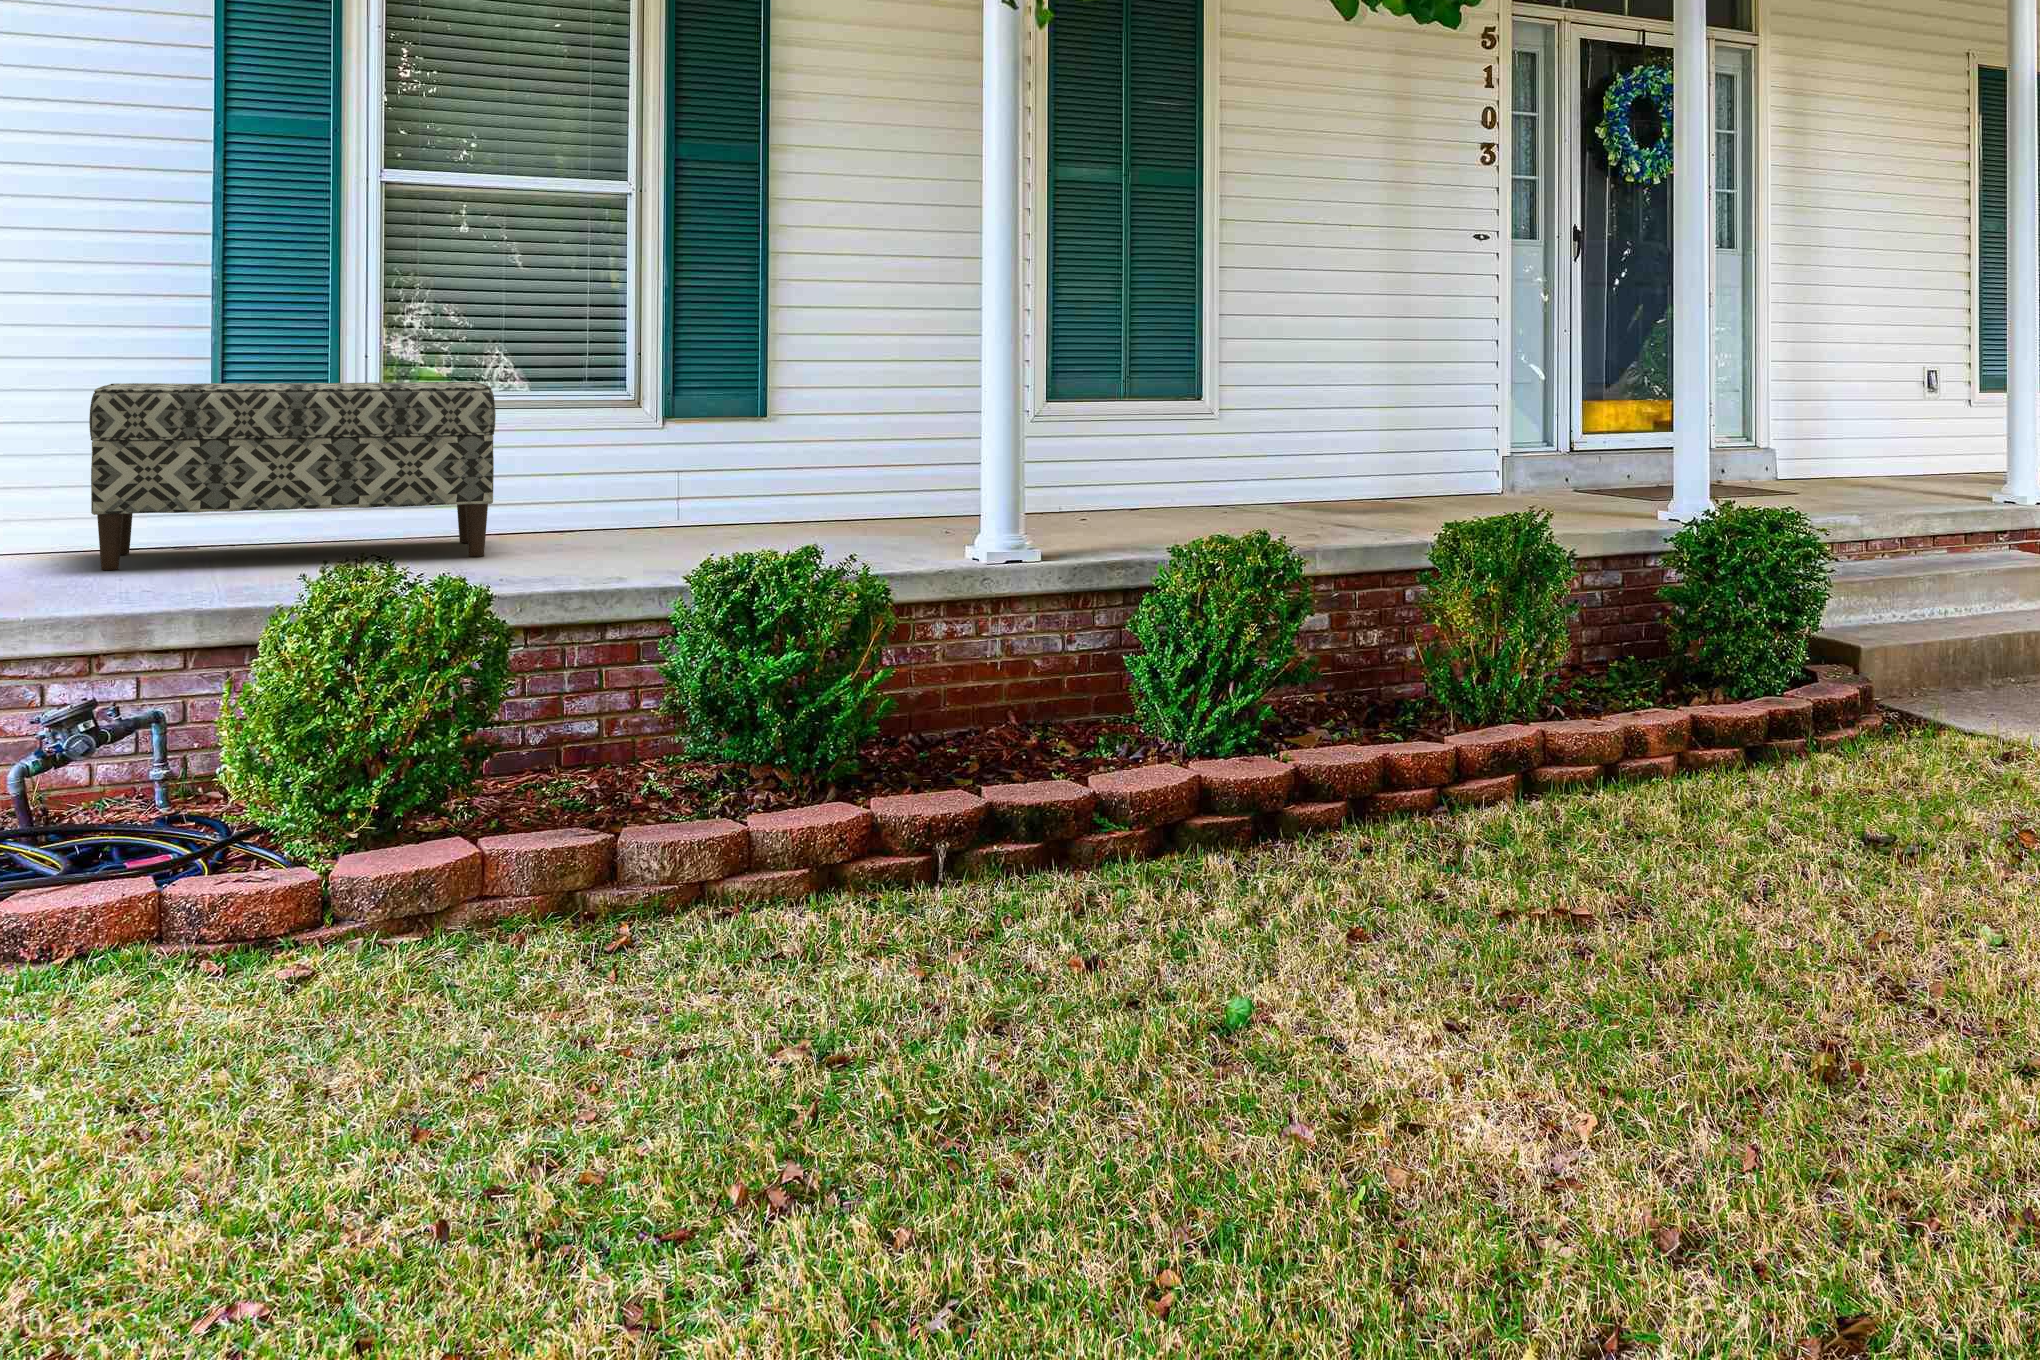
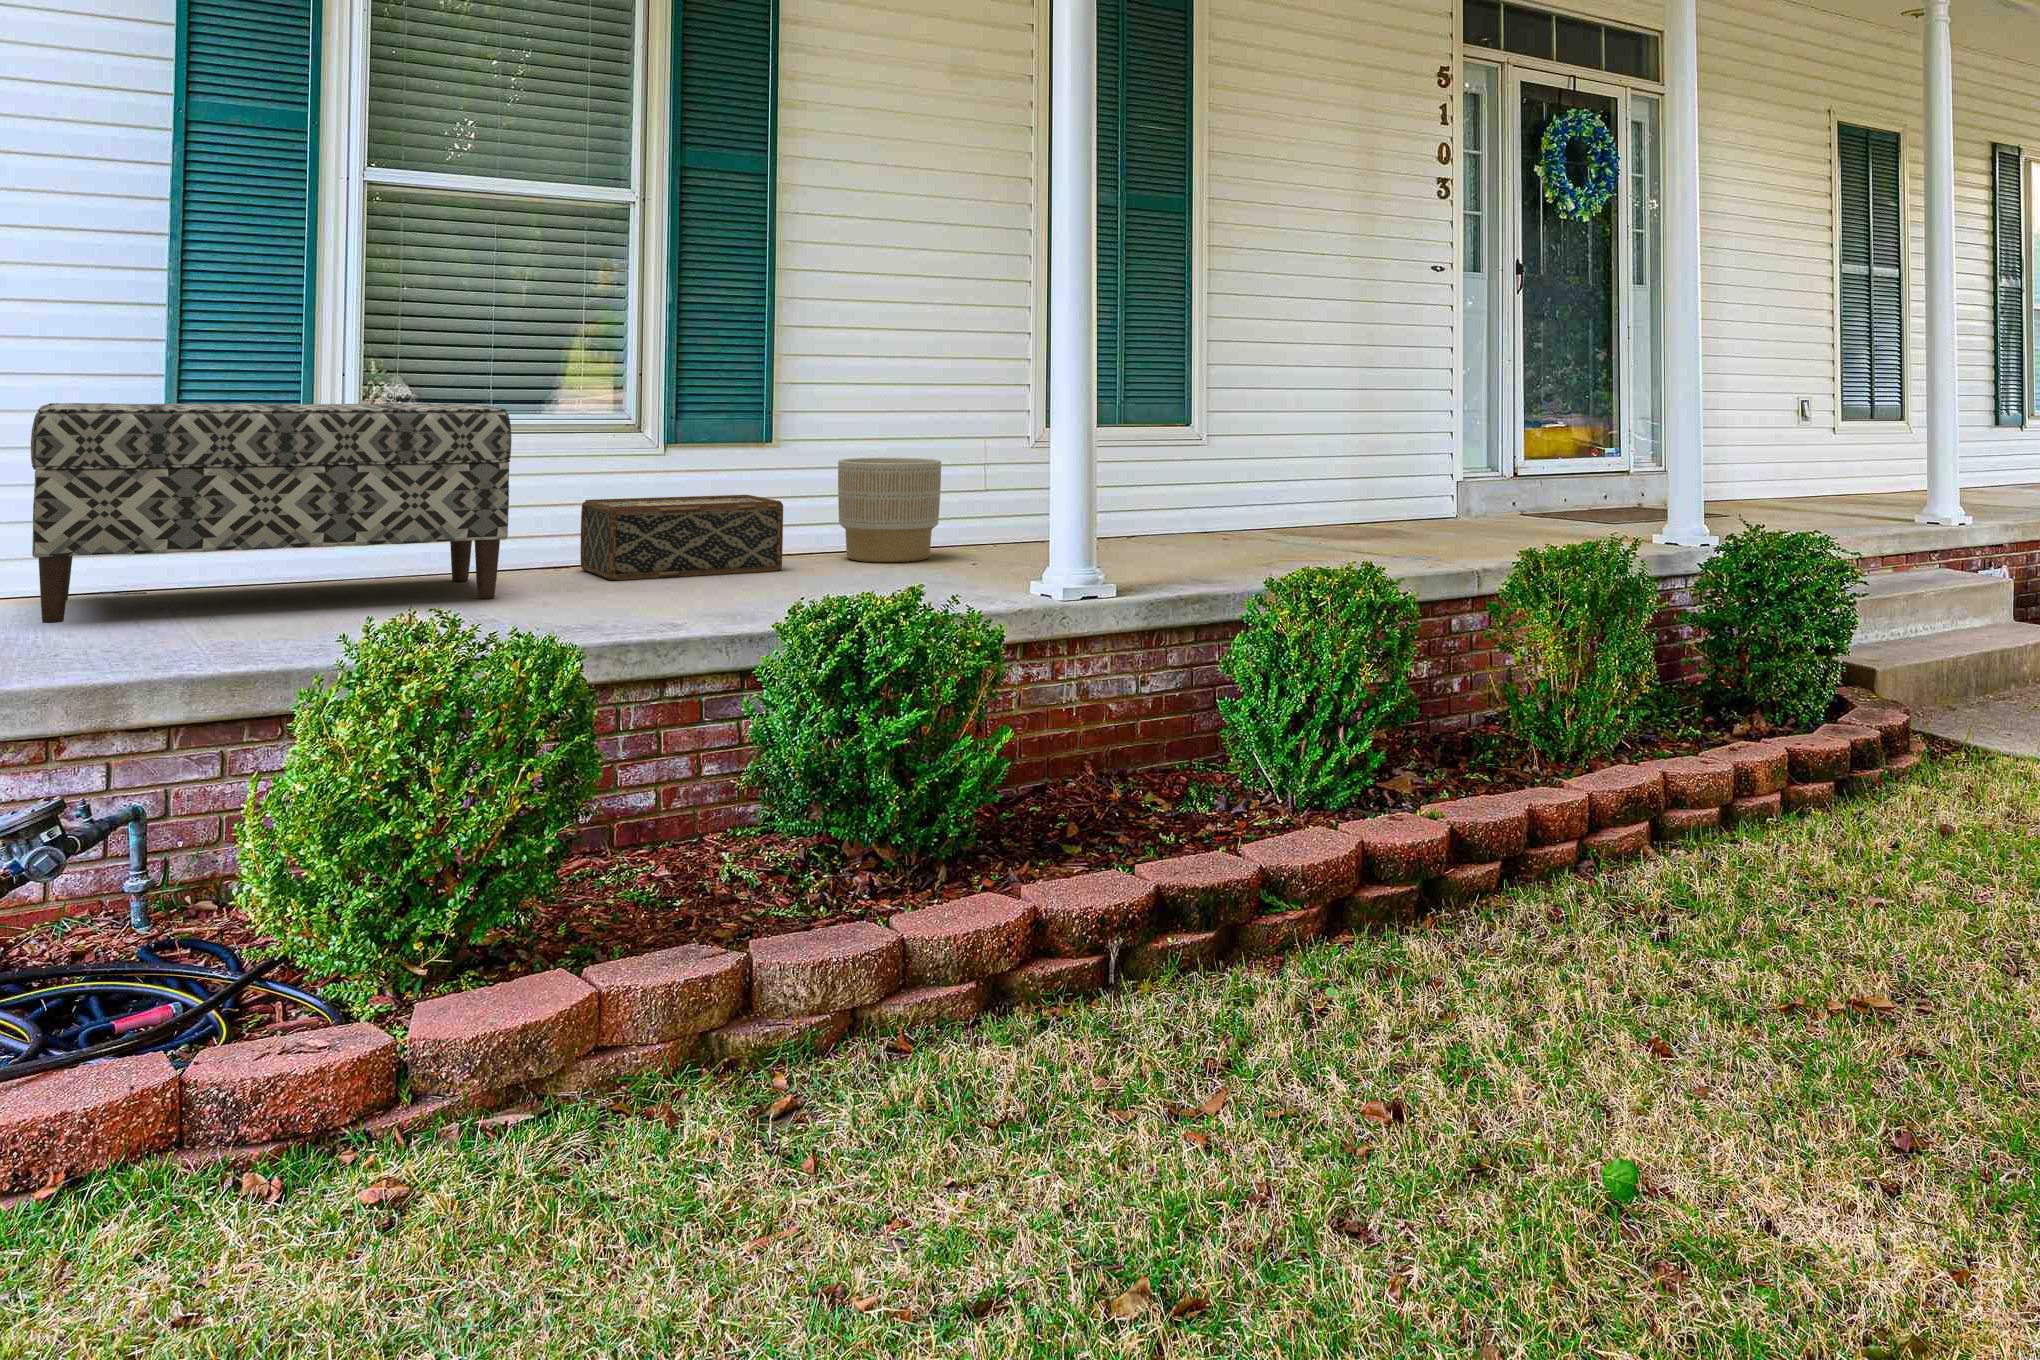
planter: none [827,431,927,532] -> present [838,458,941,562]
woven basket: none [581,466,764,544] -> present [581,495,783,580]

